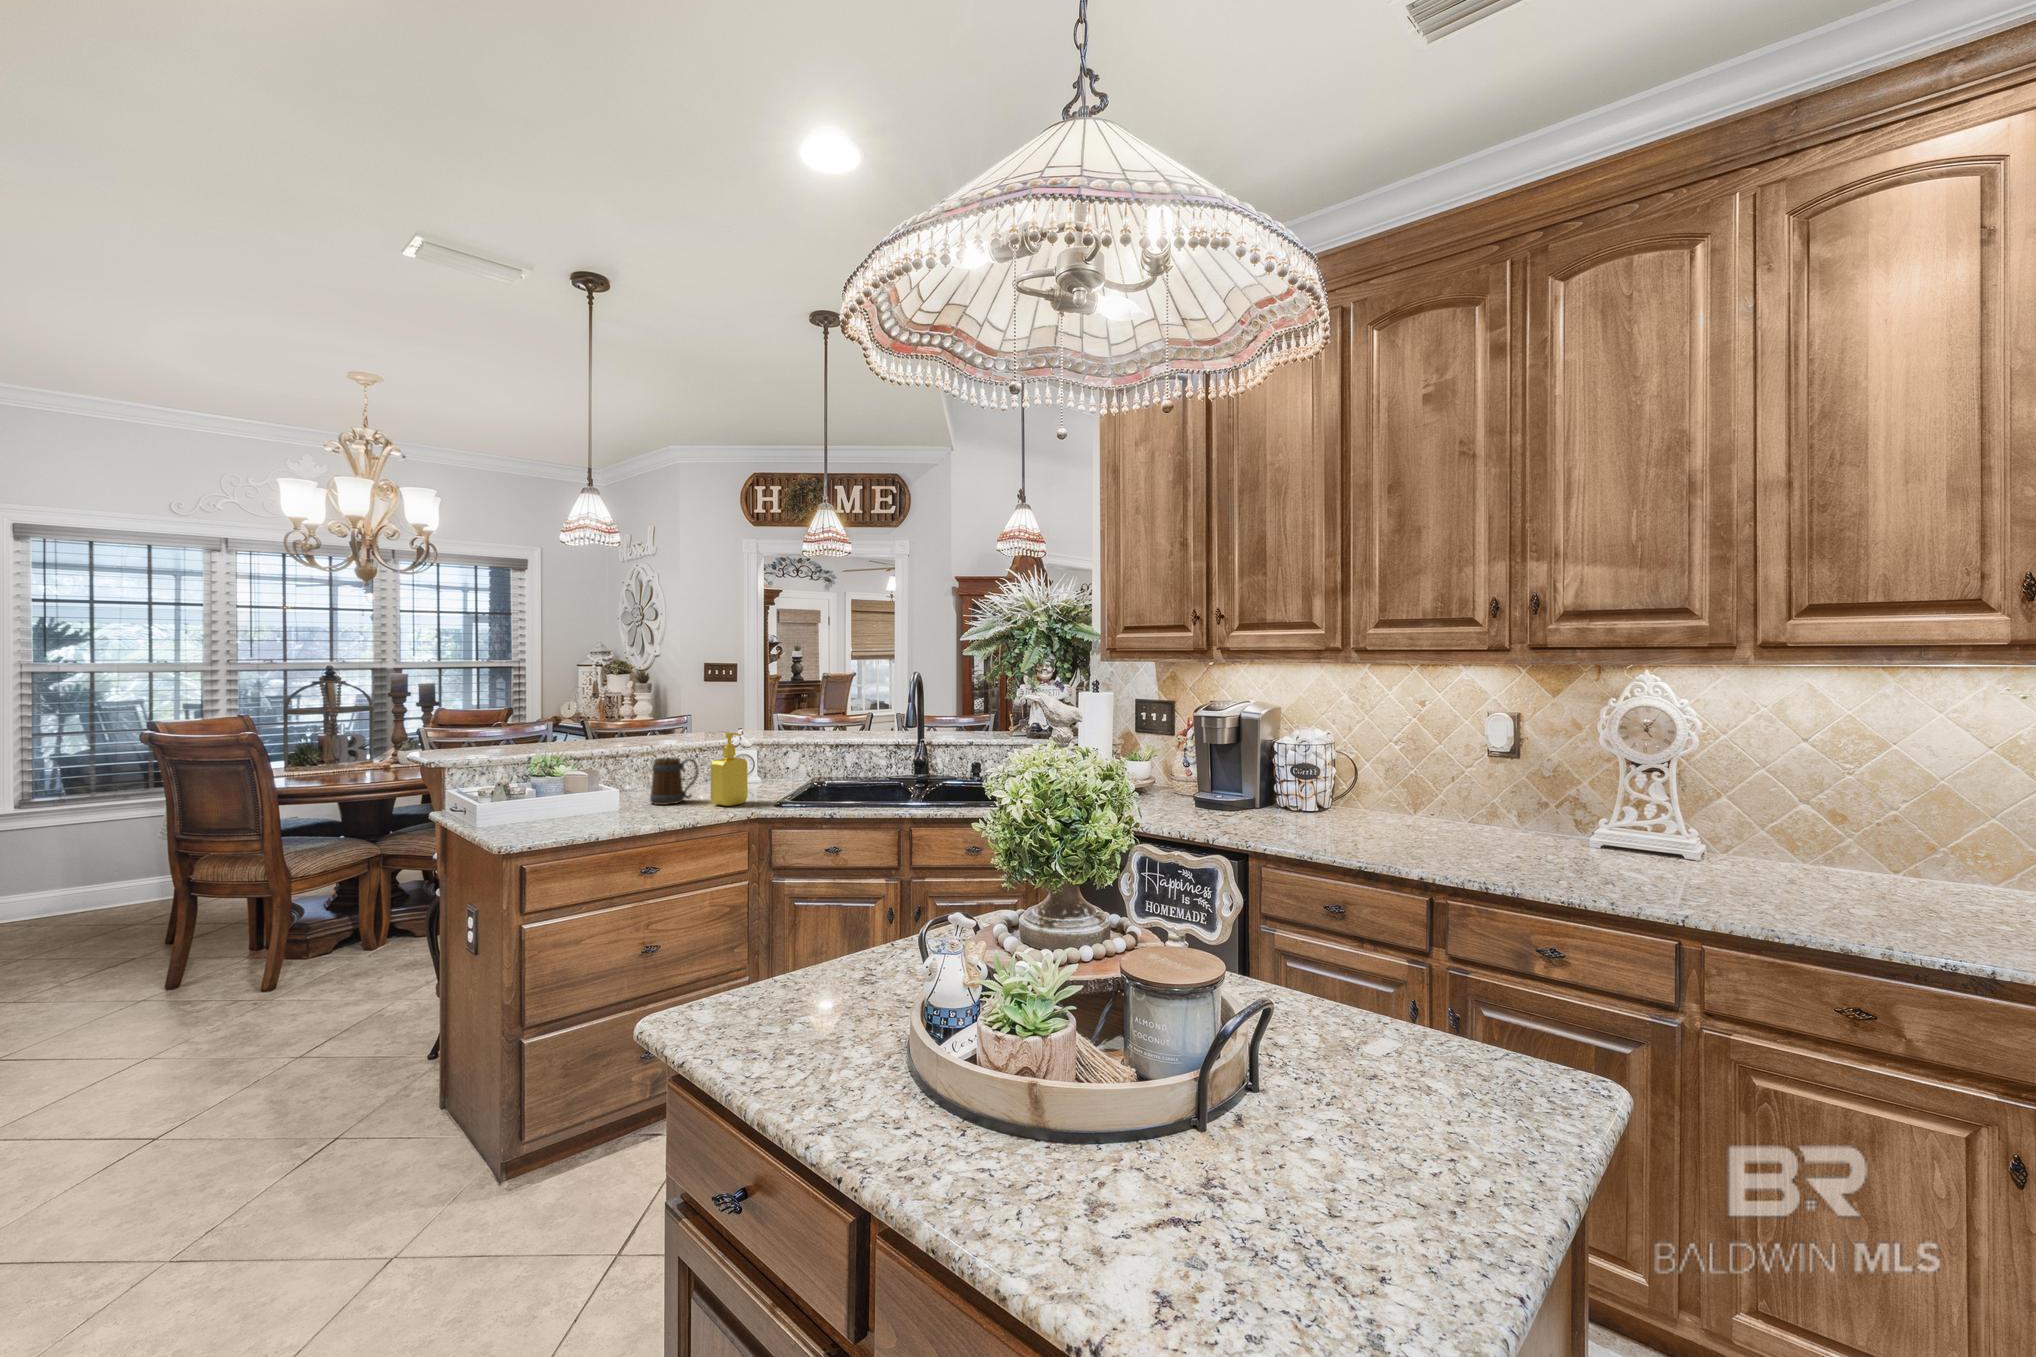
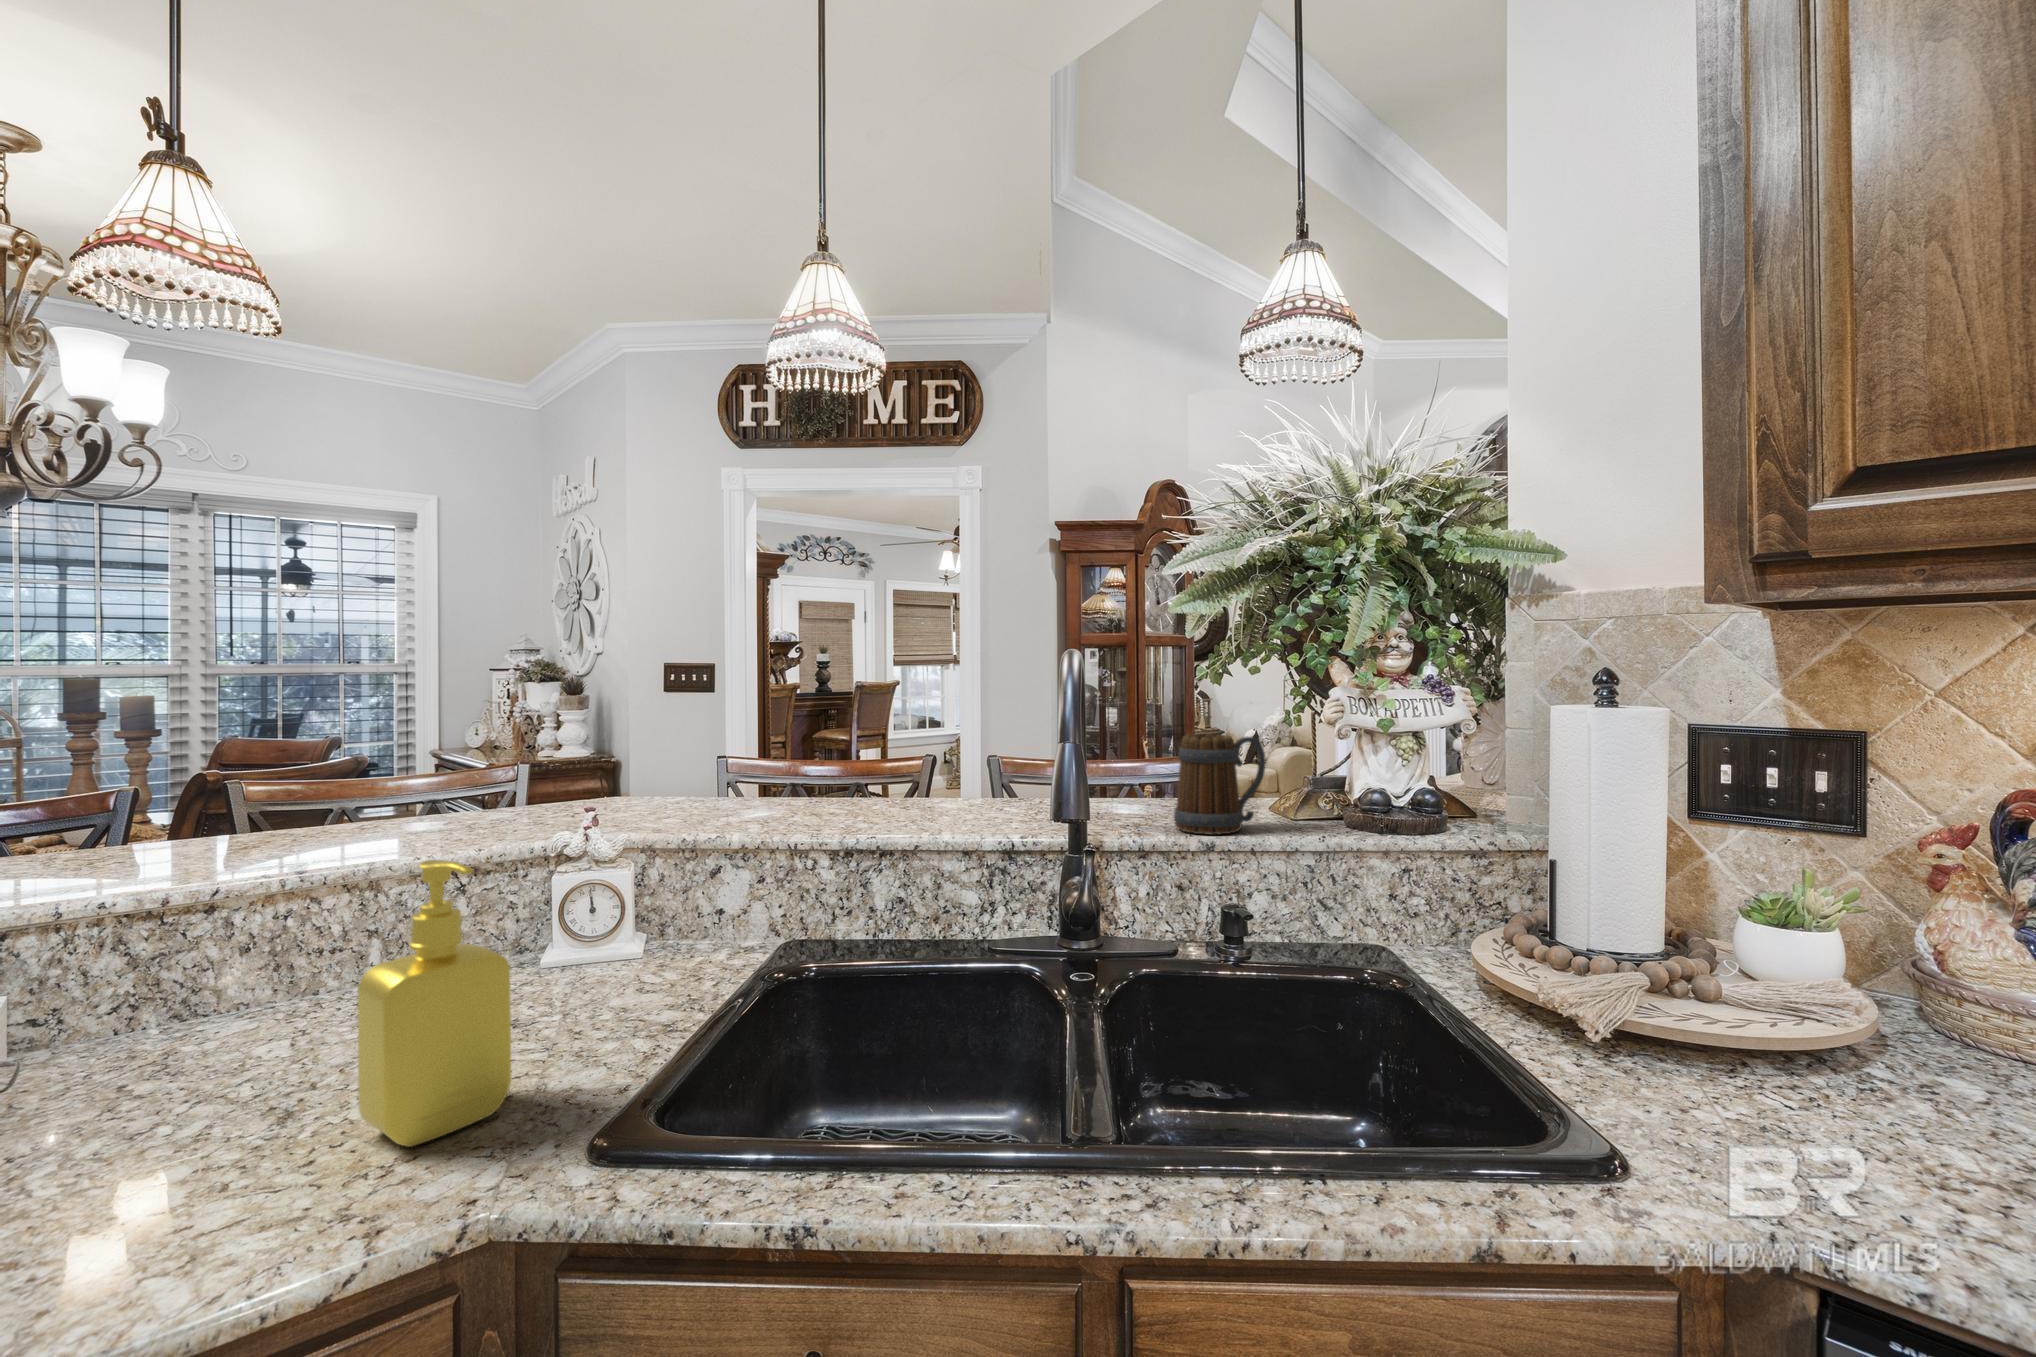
mug: present [650,757,699,805] -> present [1174,734,1266,835]

